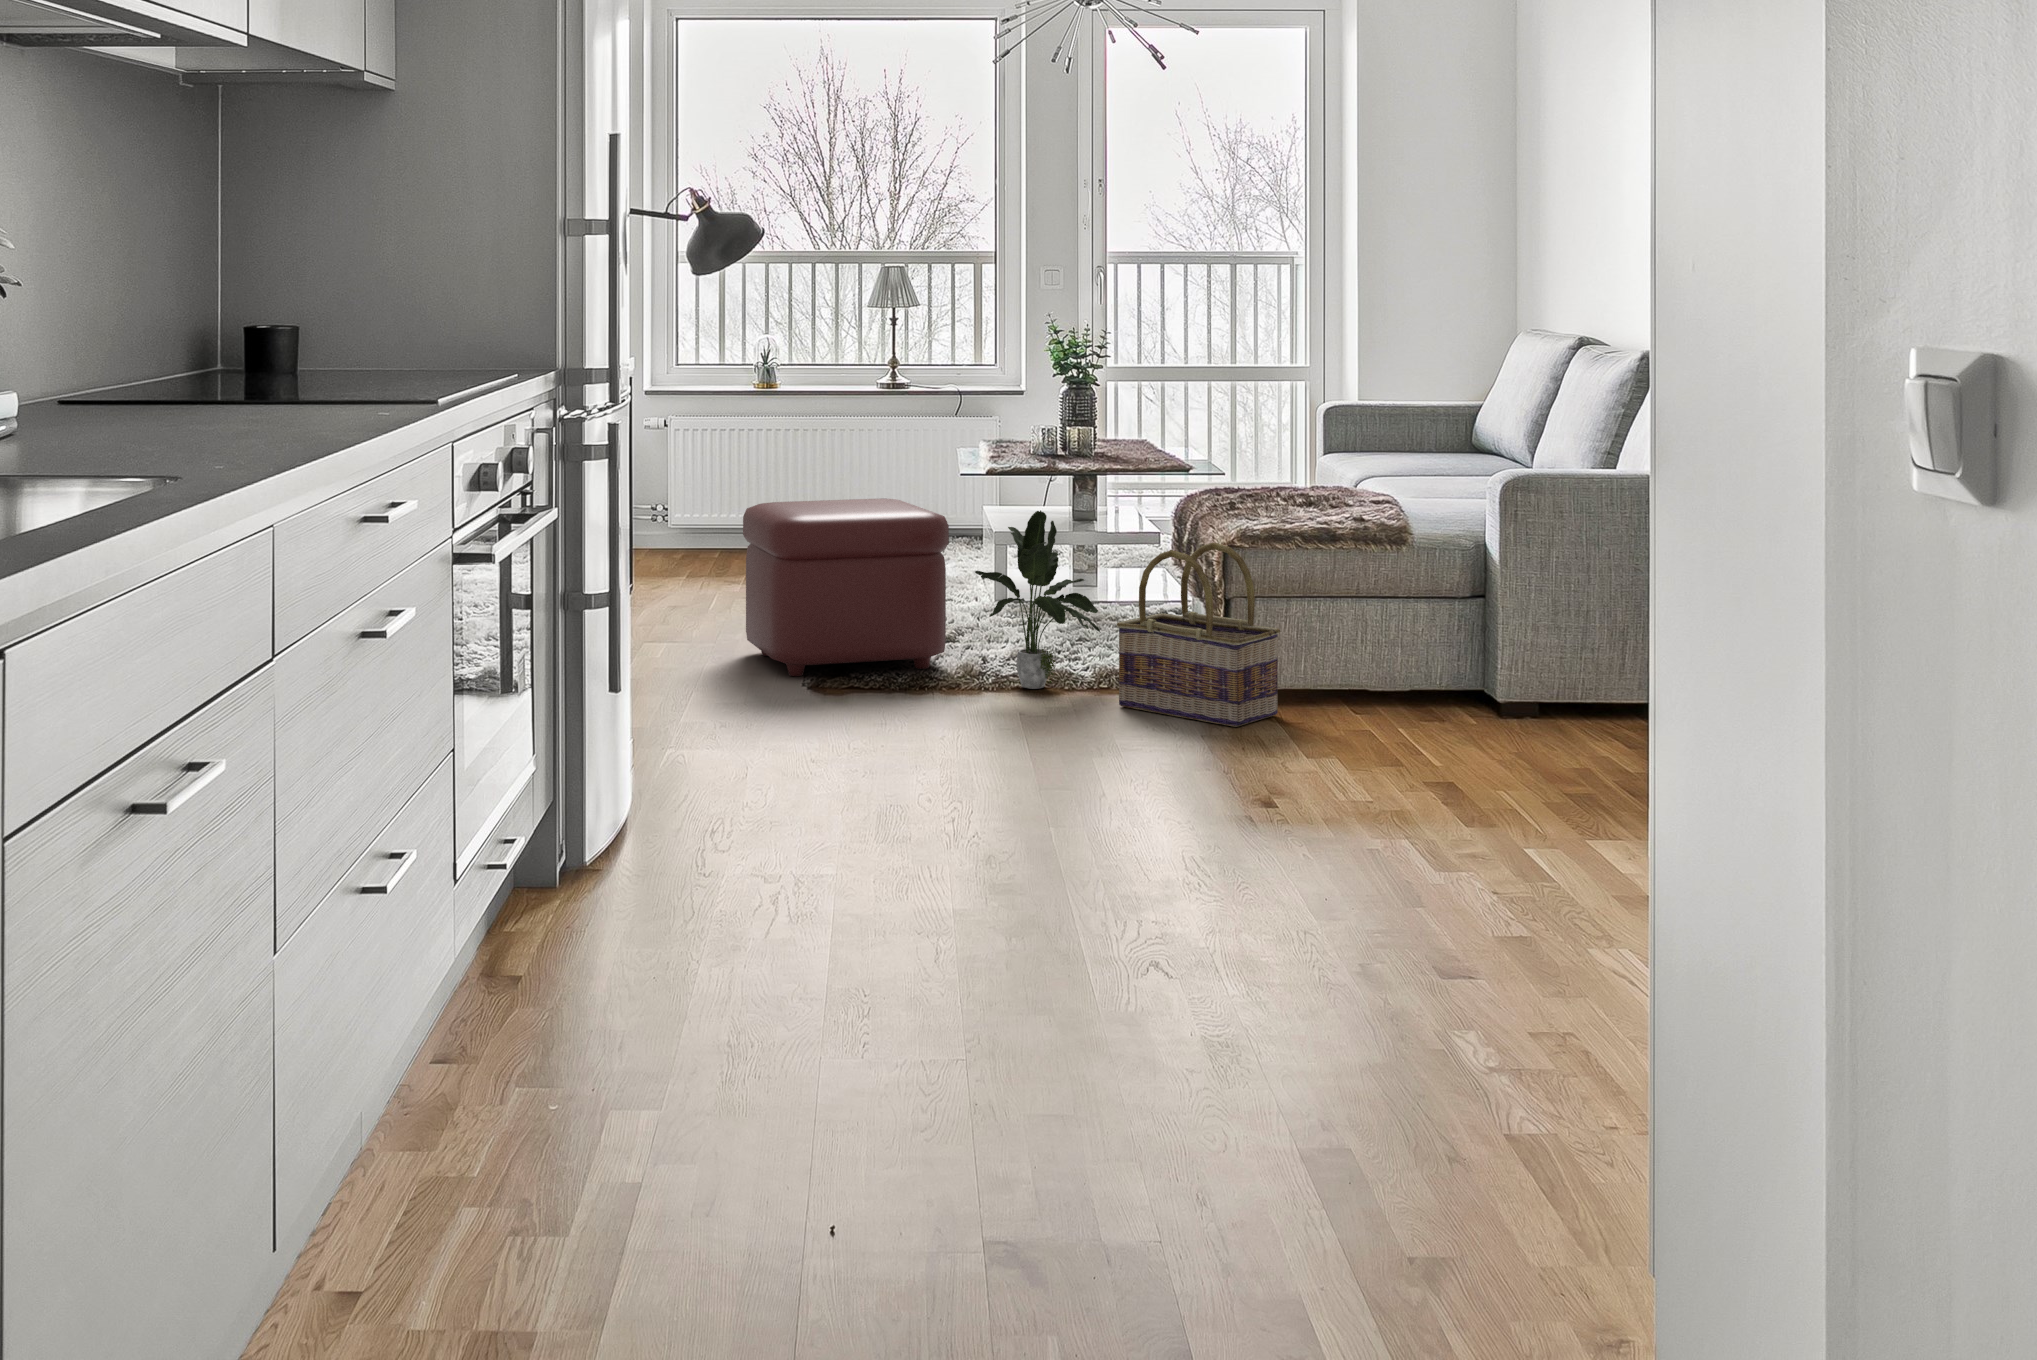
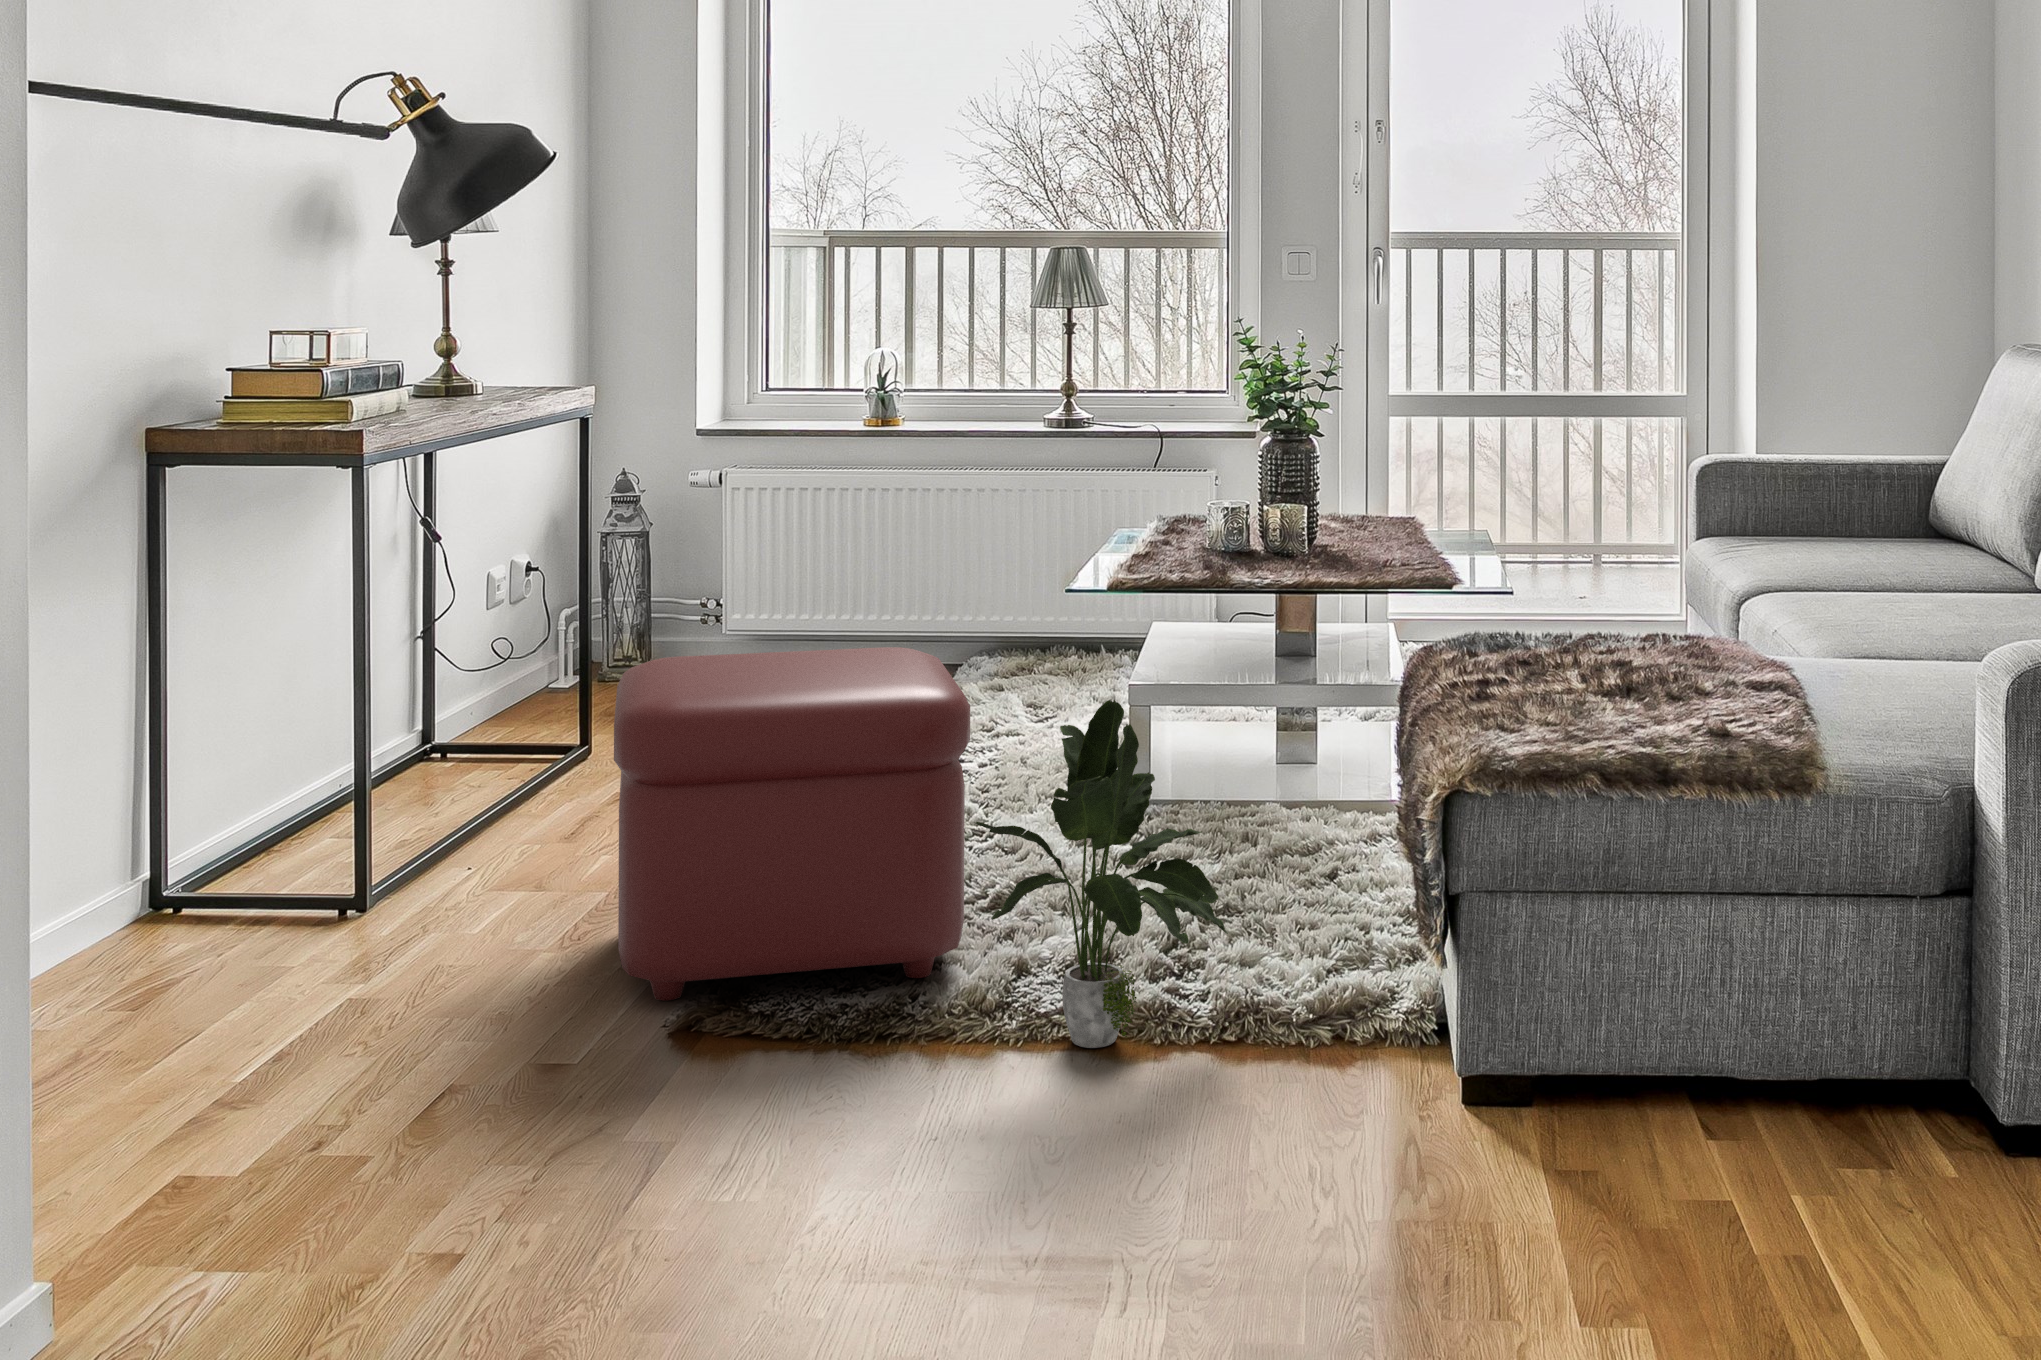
basket: present [1117,542,1280,727] -> none [1230,784,1553,1198]

